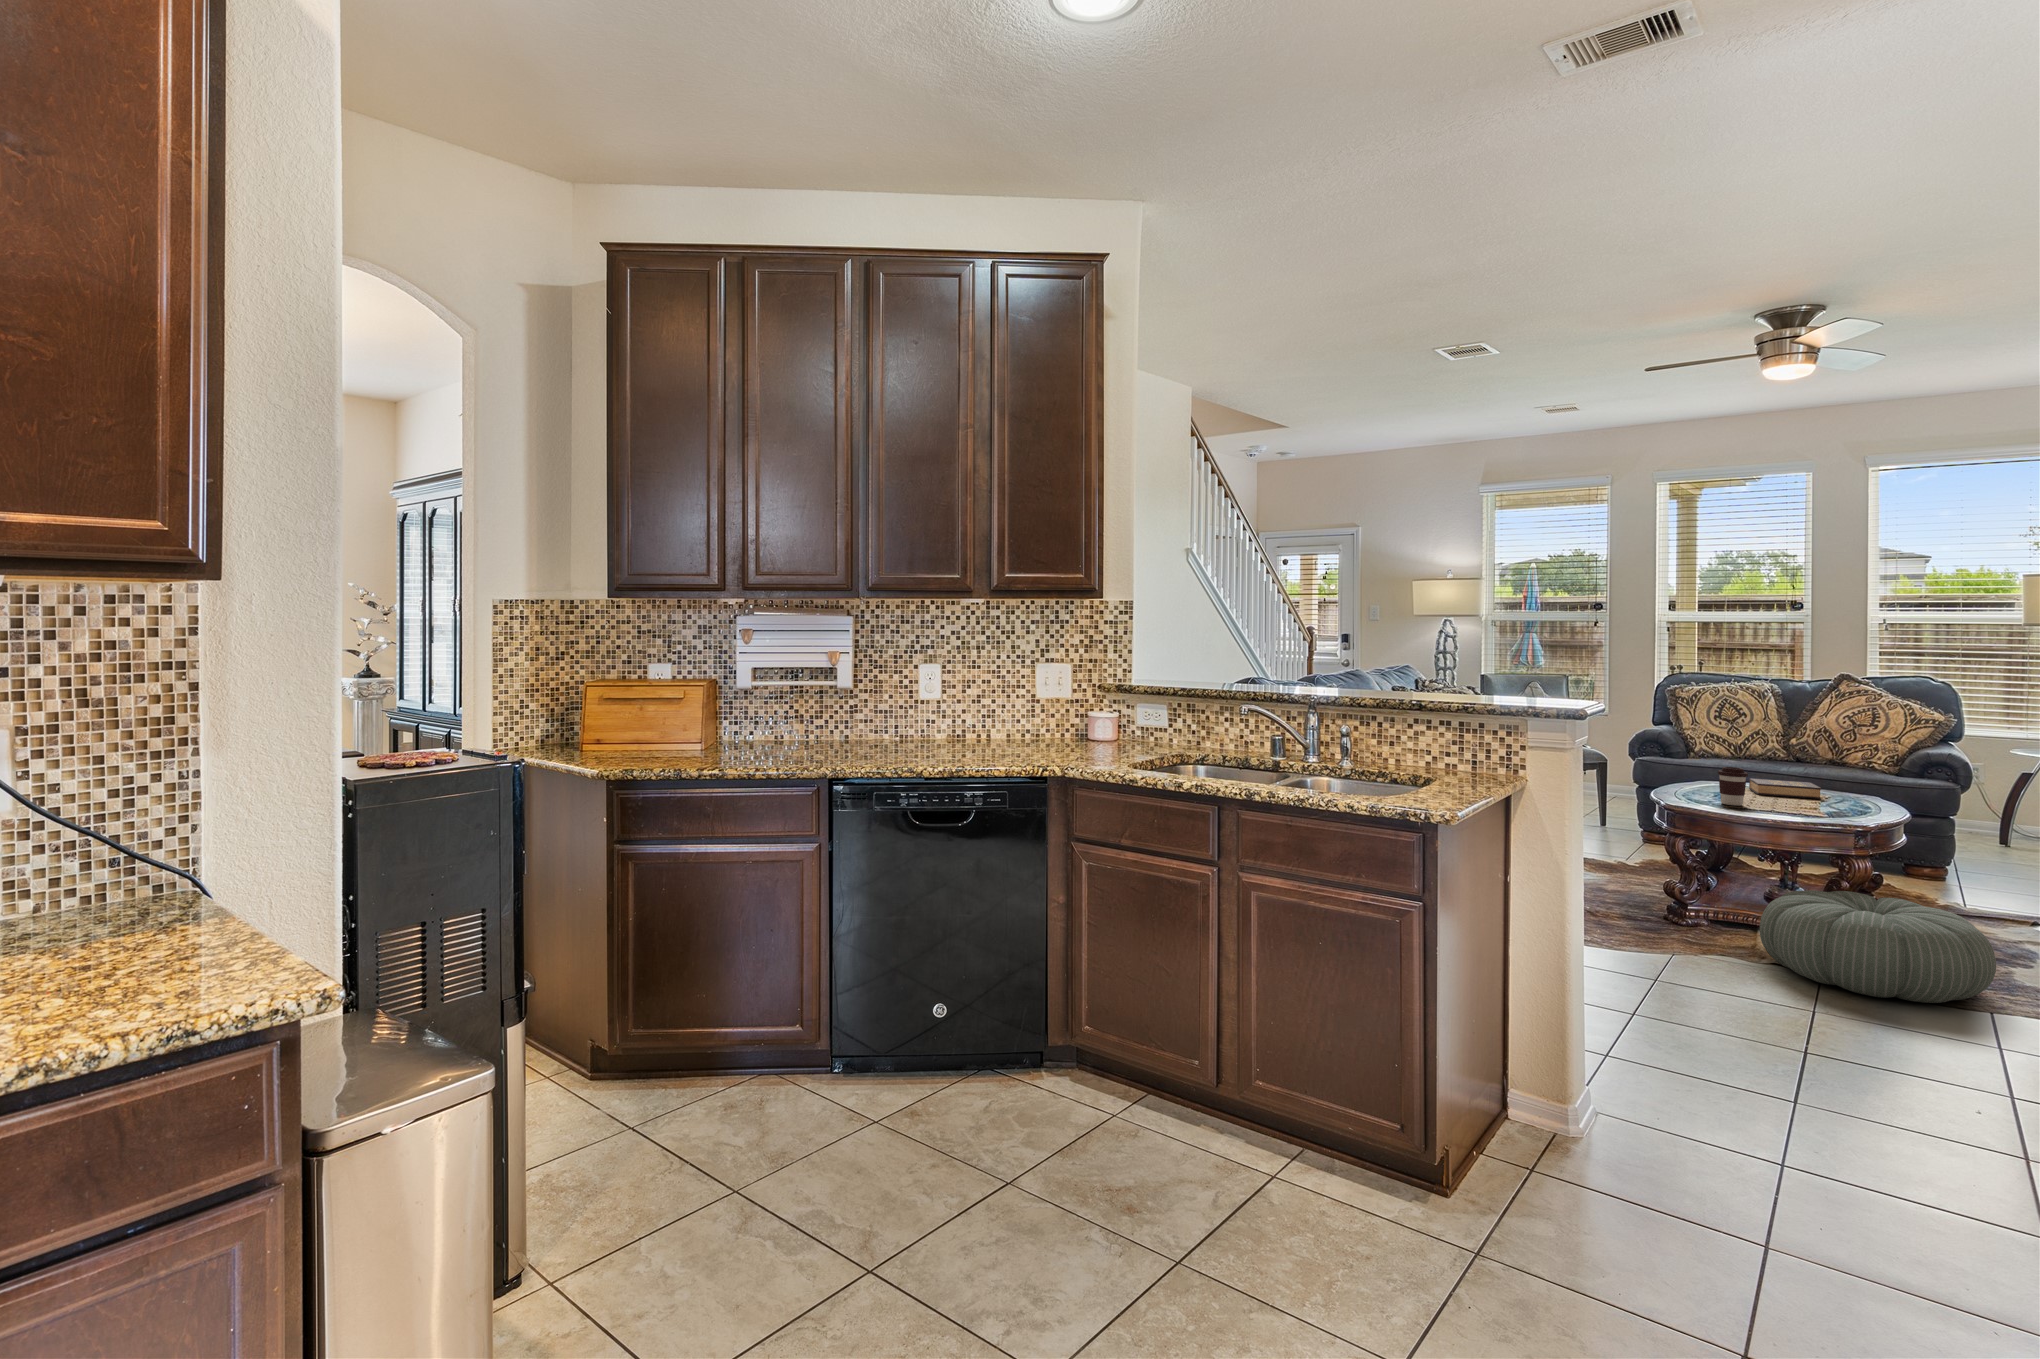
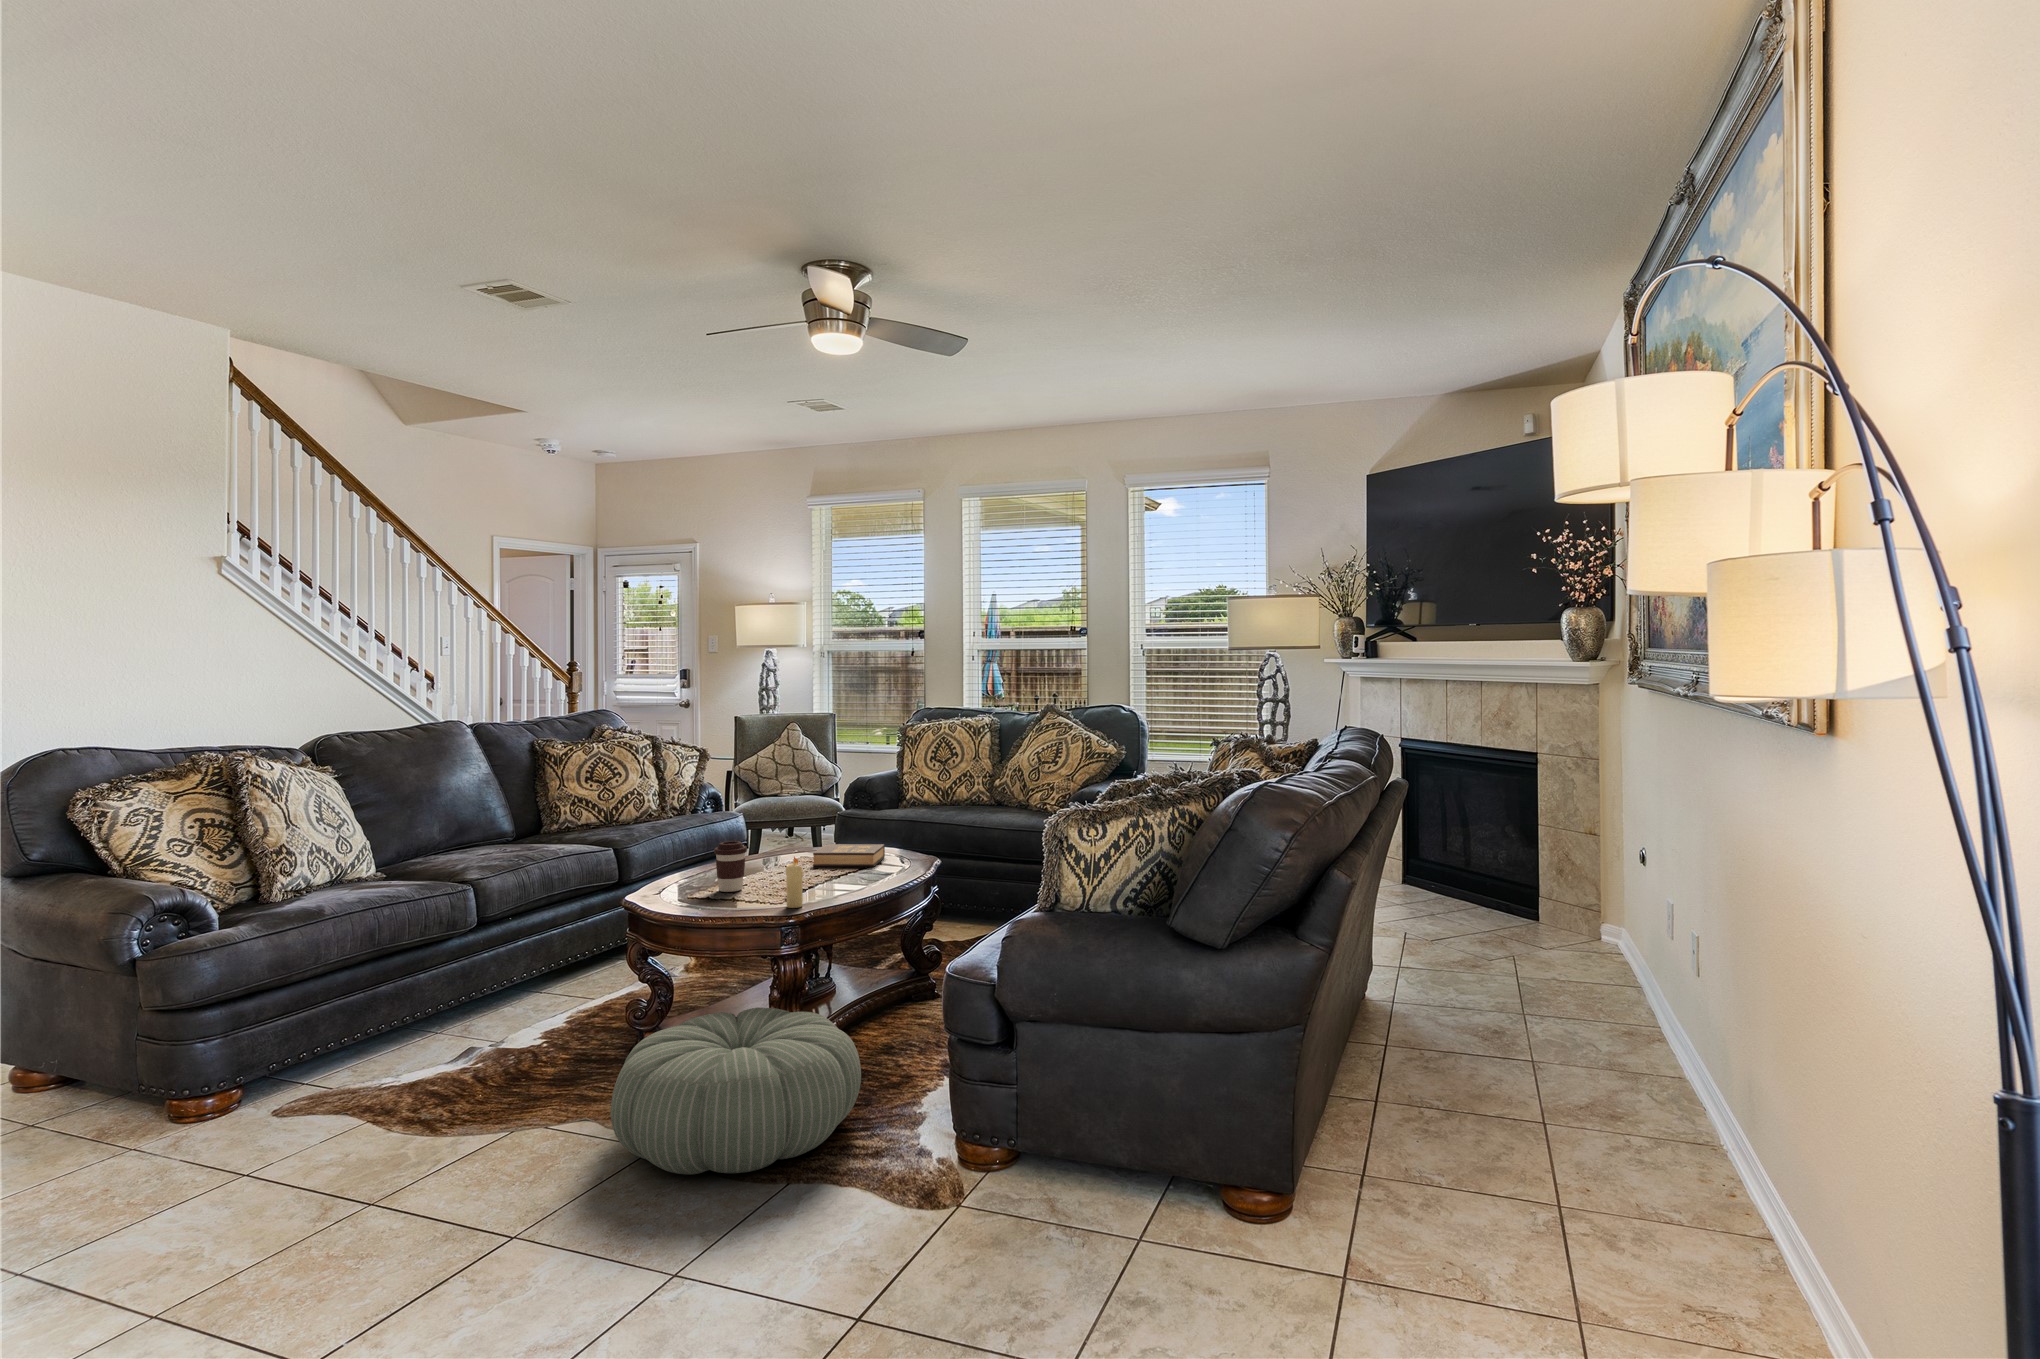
candle: none [1823,781,1840,821] -> present [786,857,803,908]

